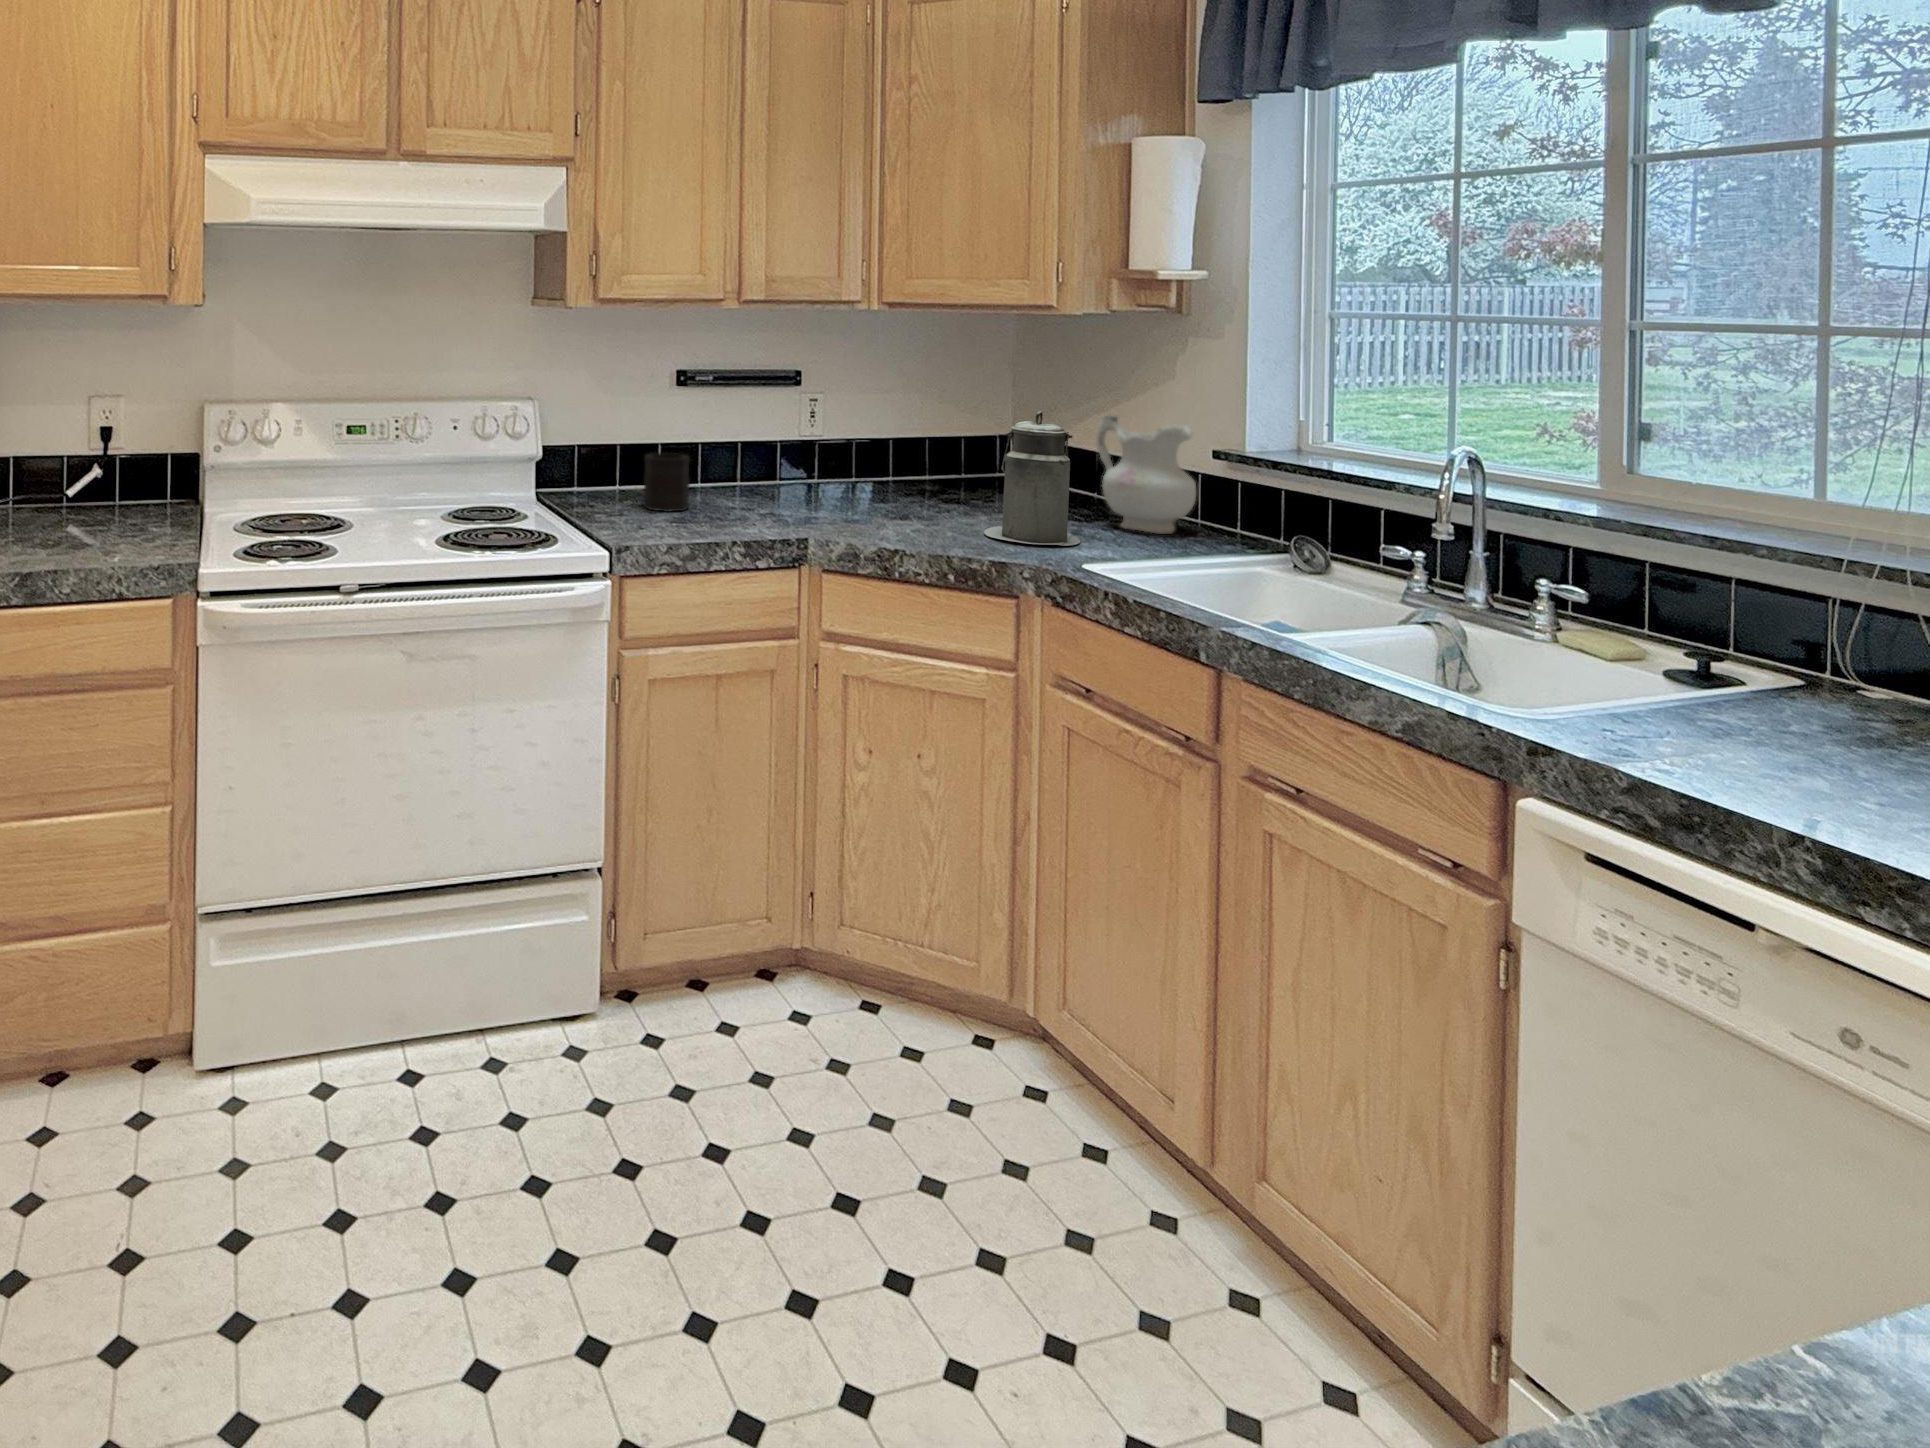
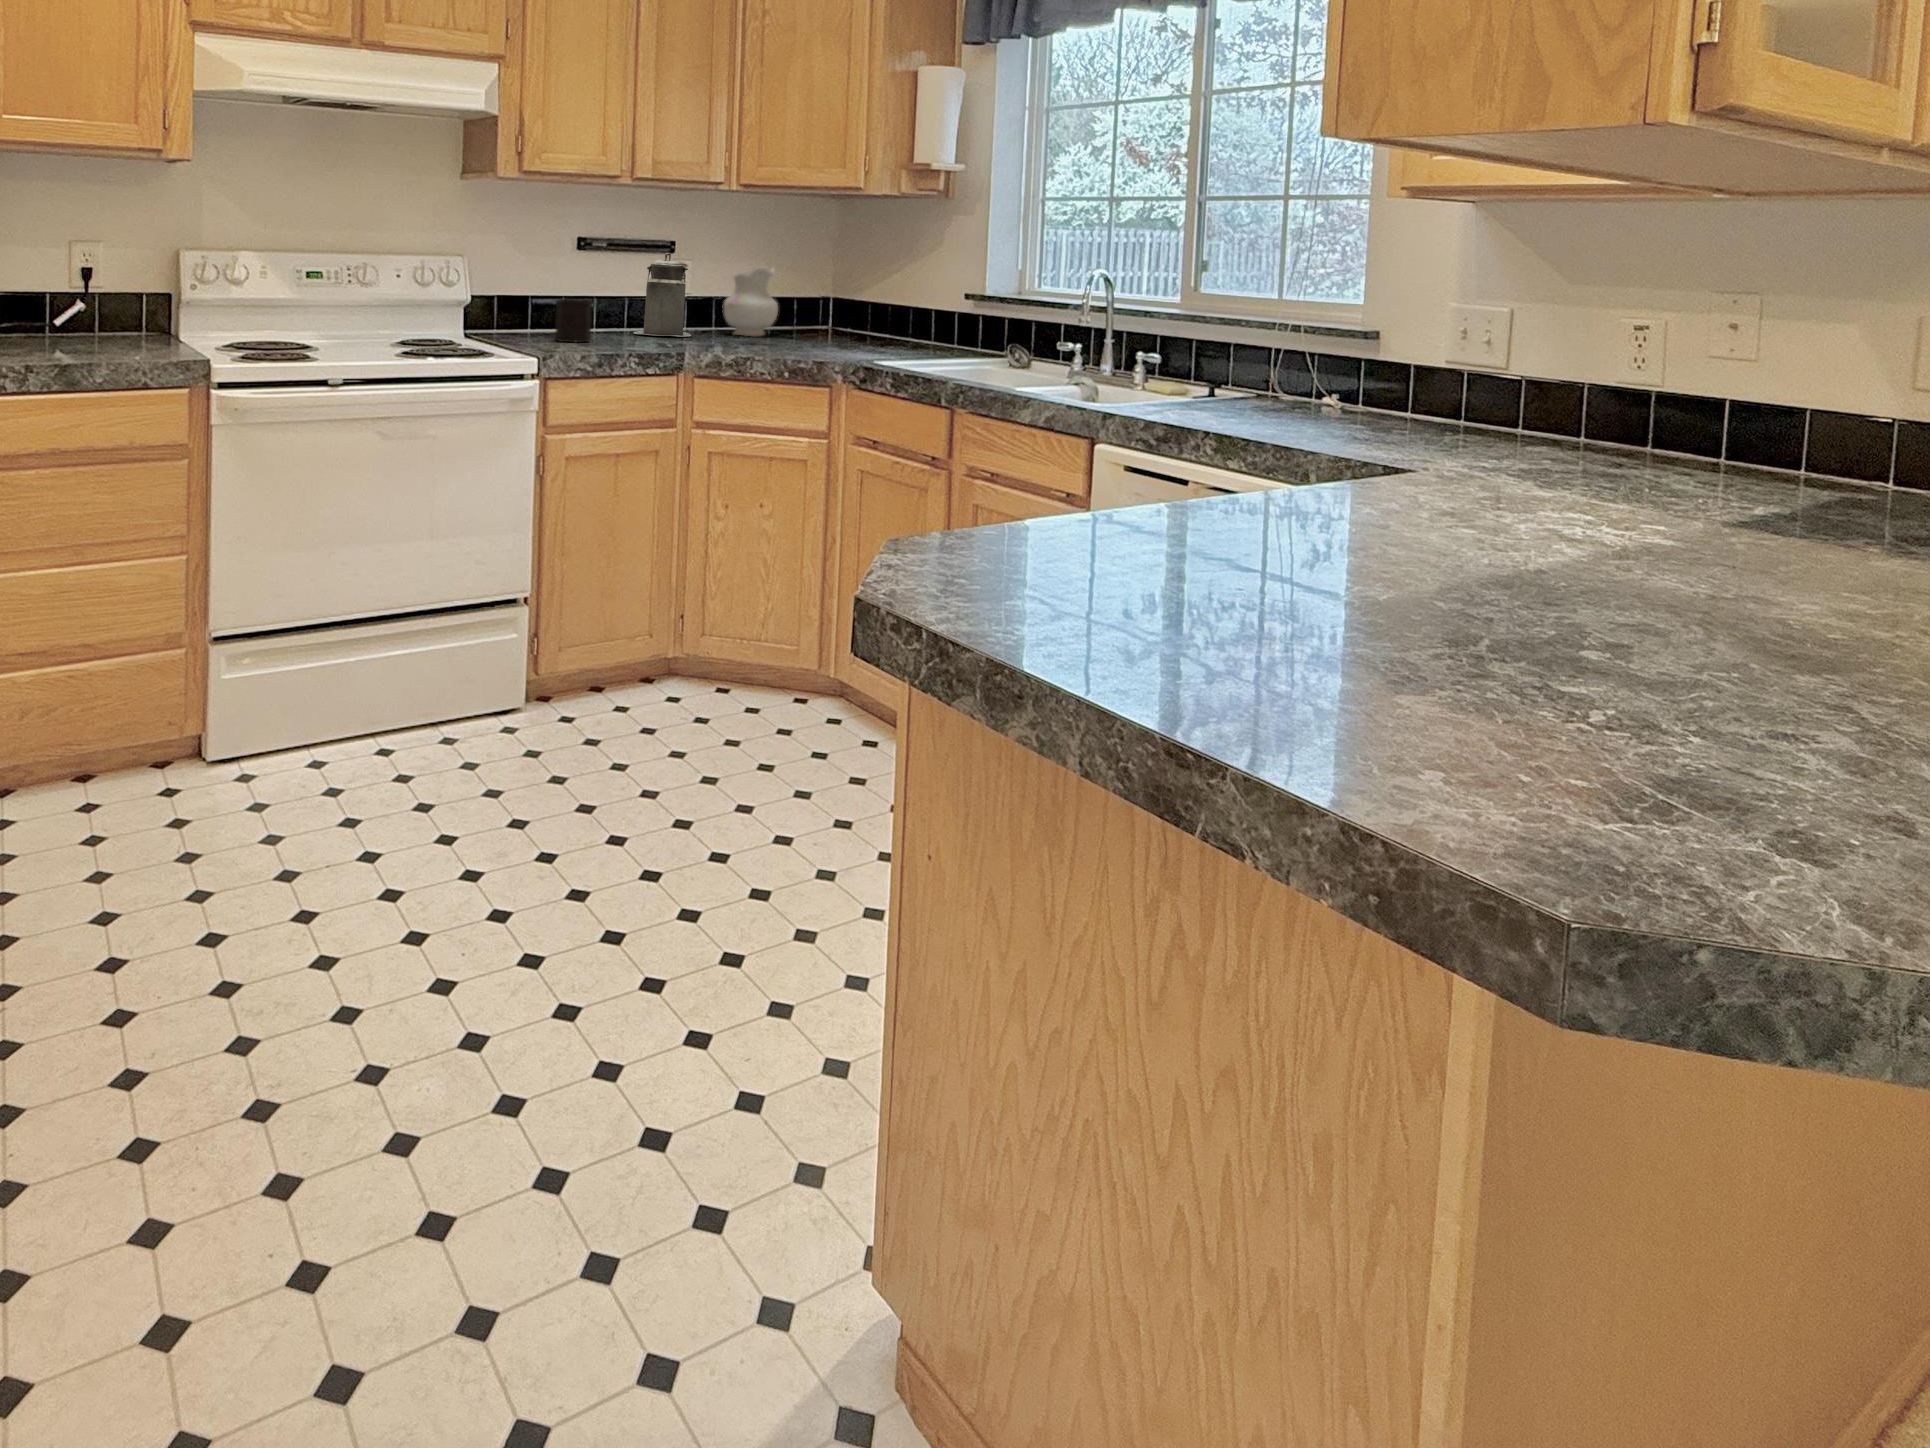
canister: present [984,411,1080,546] -> present [634,253,691,337]
ceramic pitcher: present [1096,415,1196,534] -> present [724,266,778,336]

